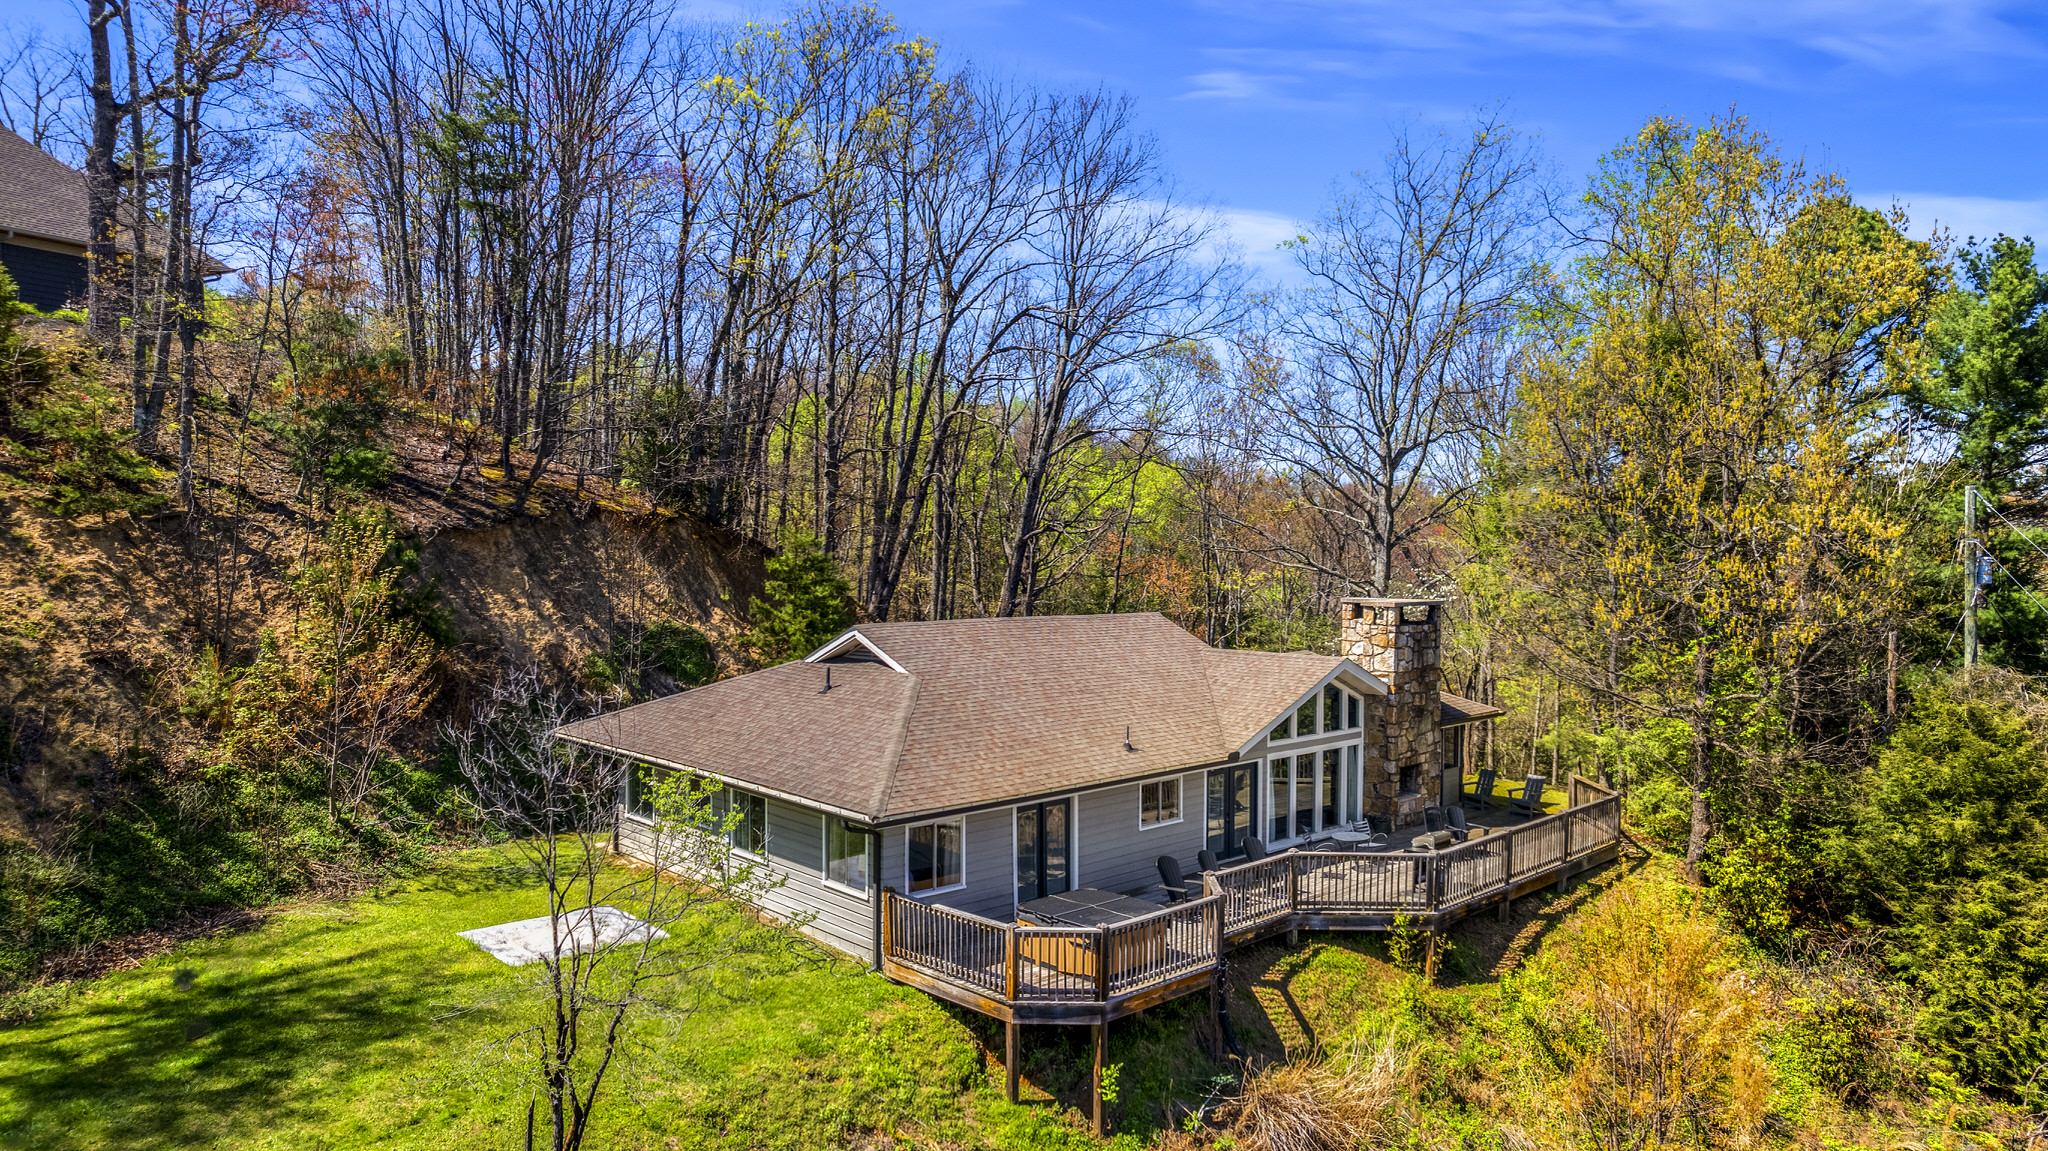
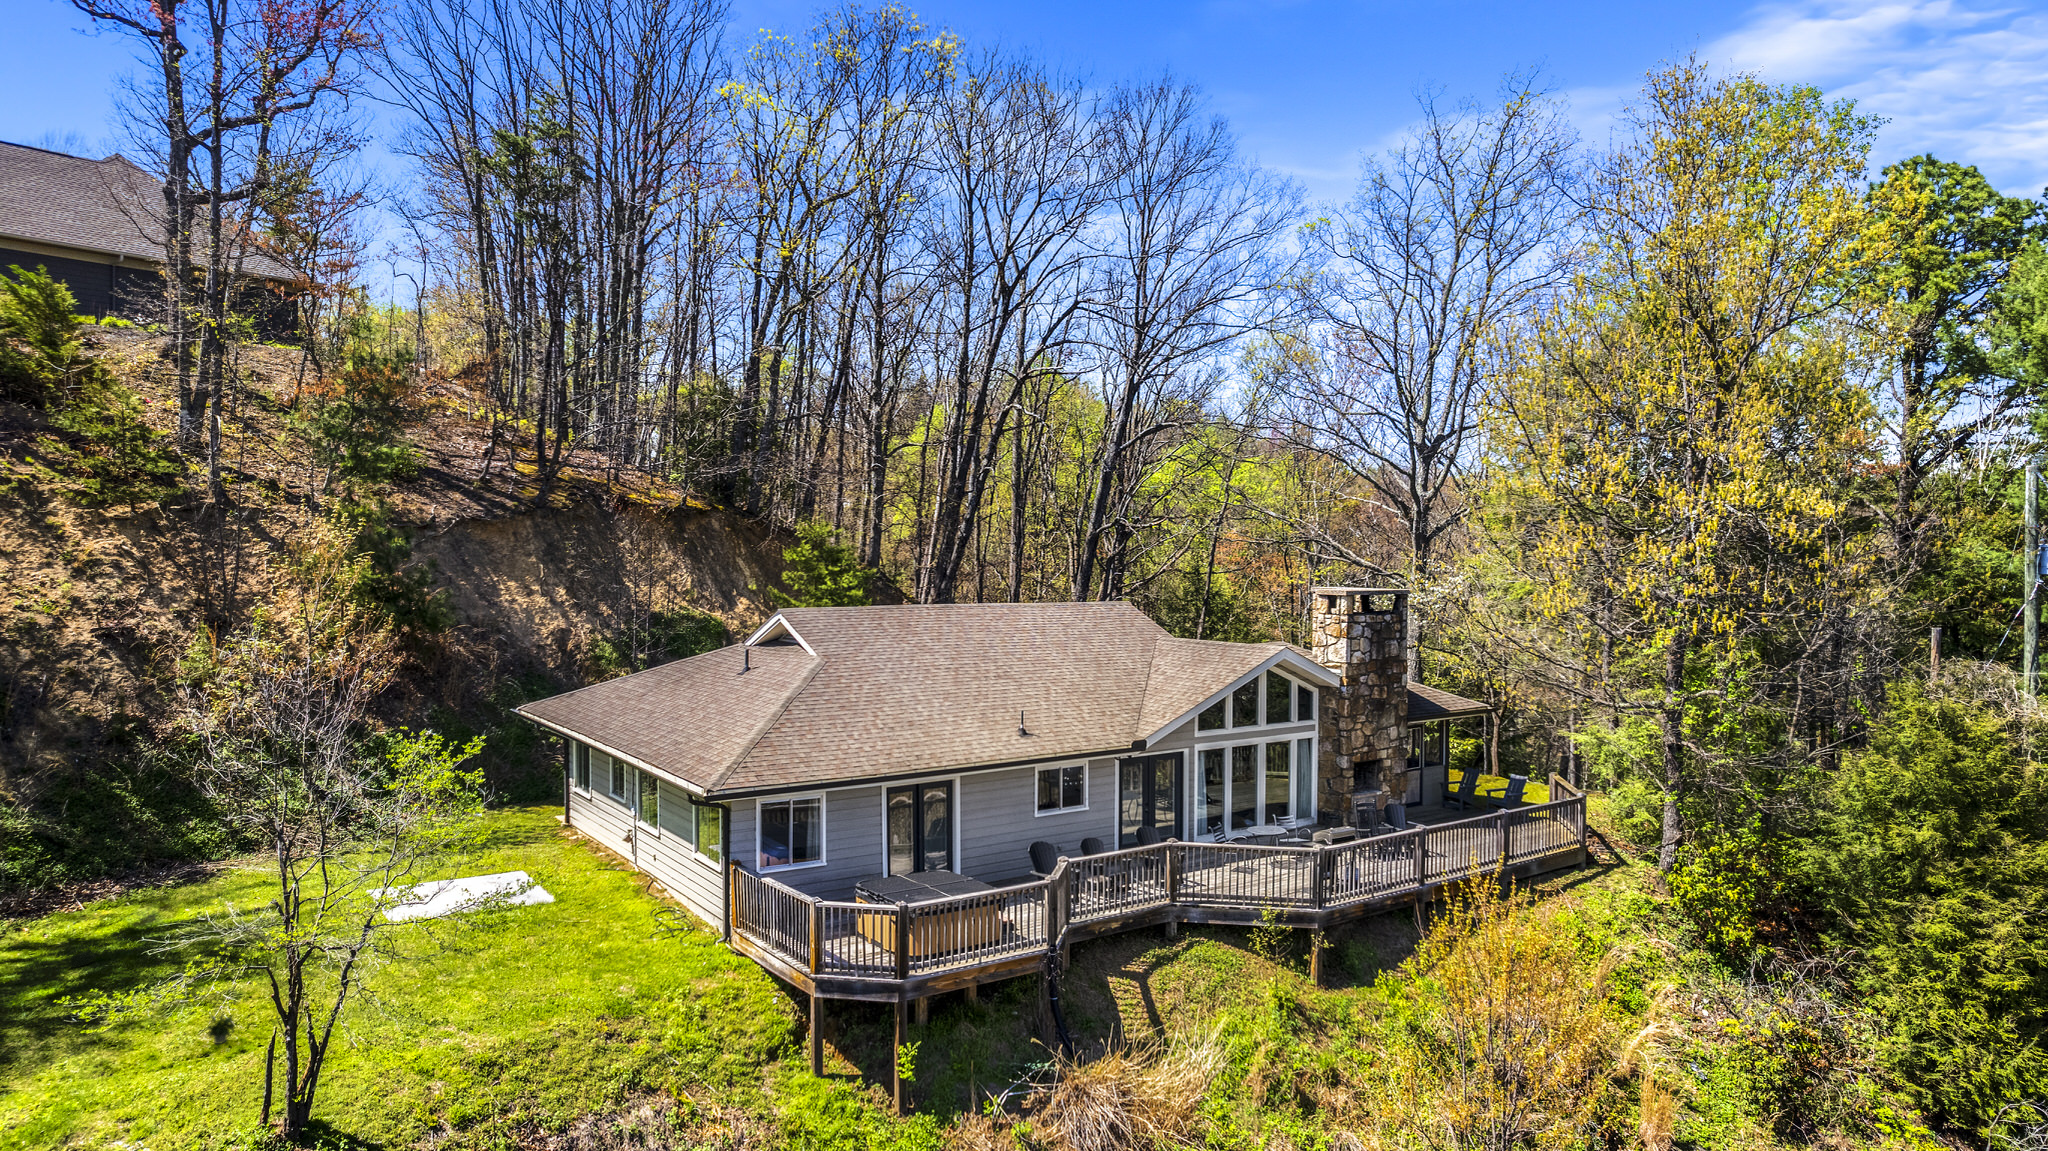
potted plant: present [172,965,199,991] -> present [205,1014,235,1044]

